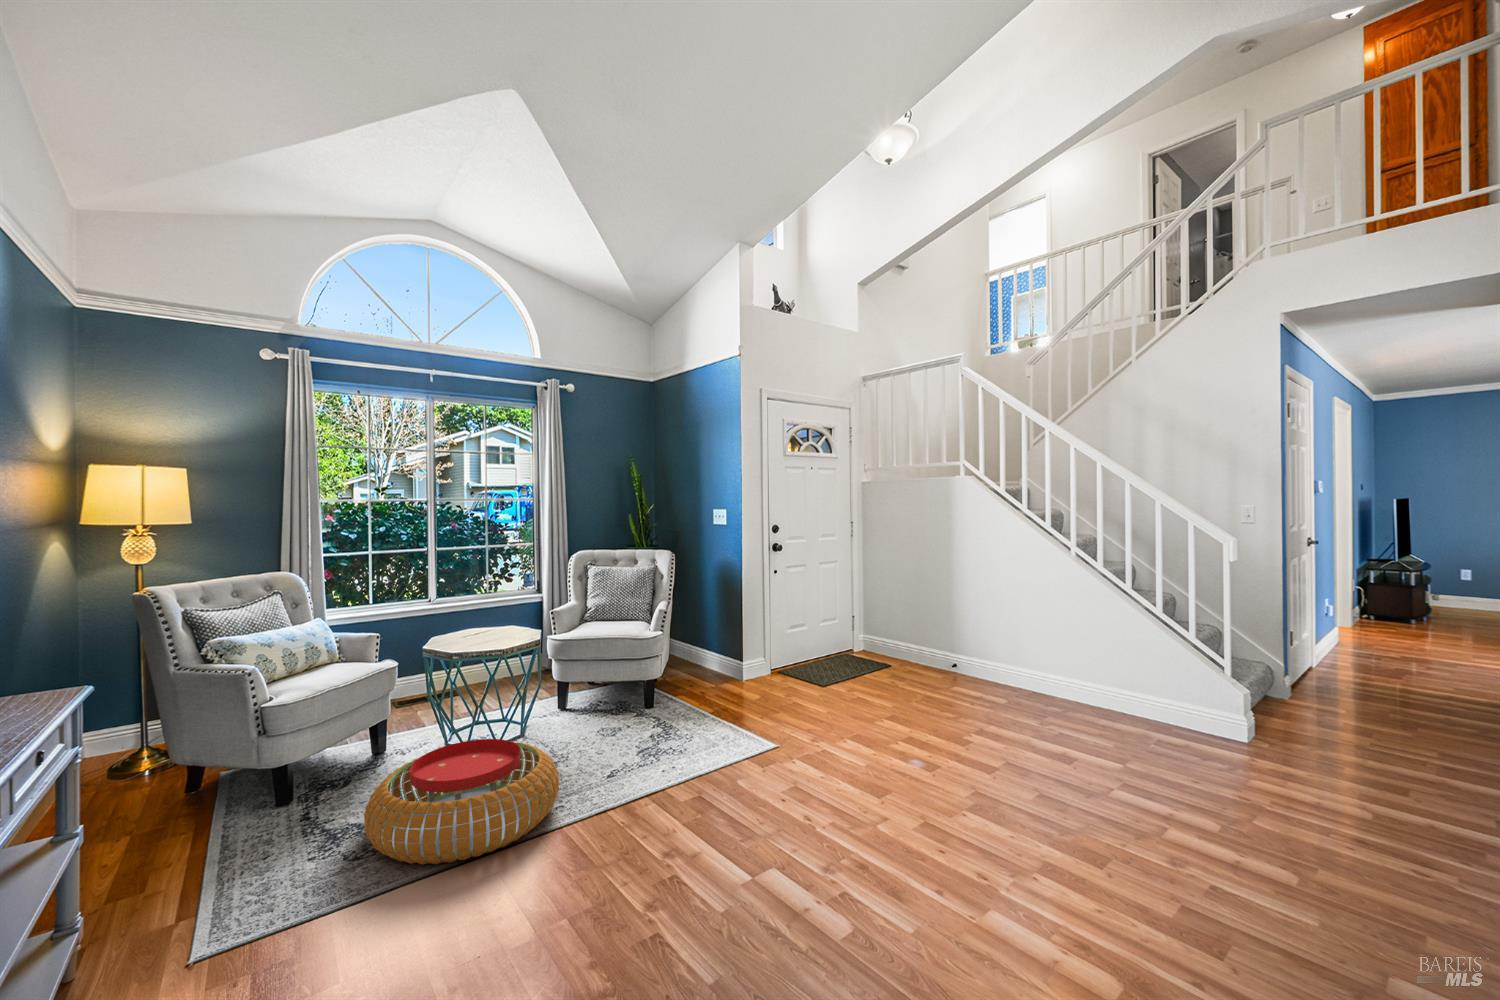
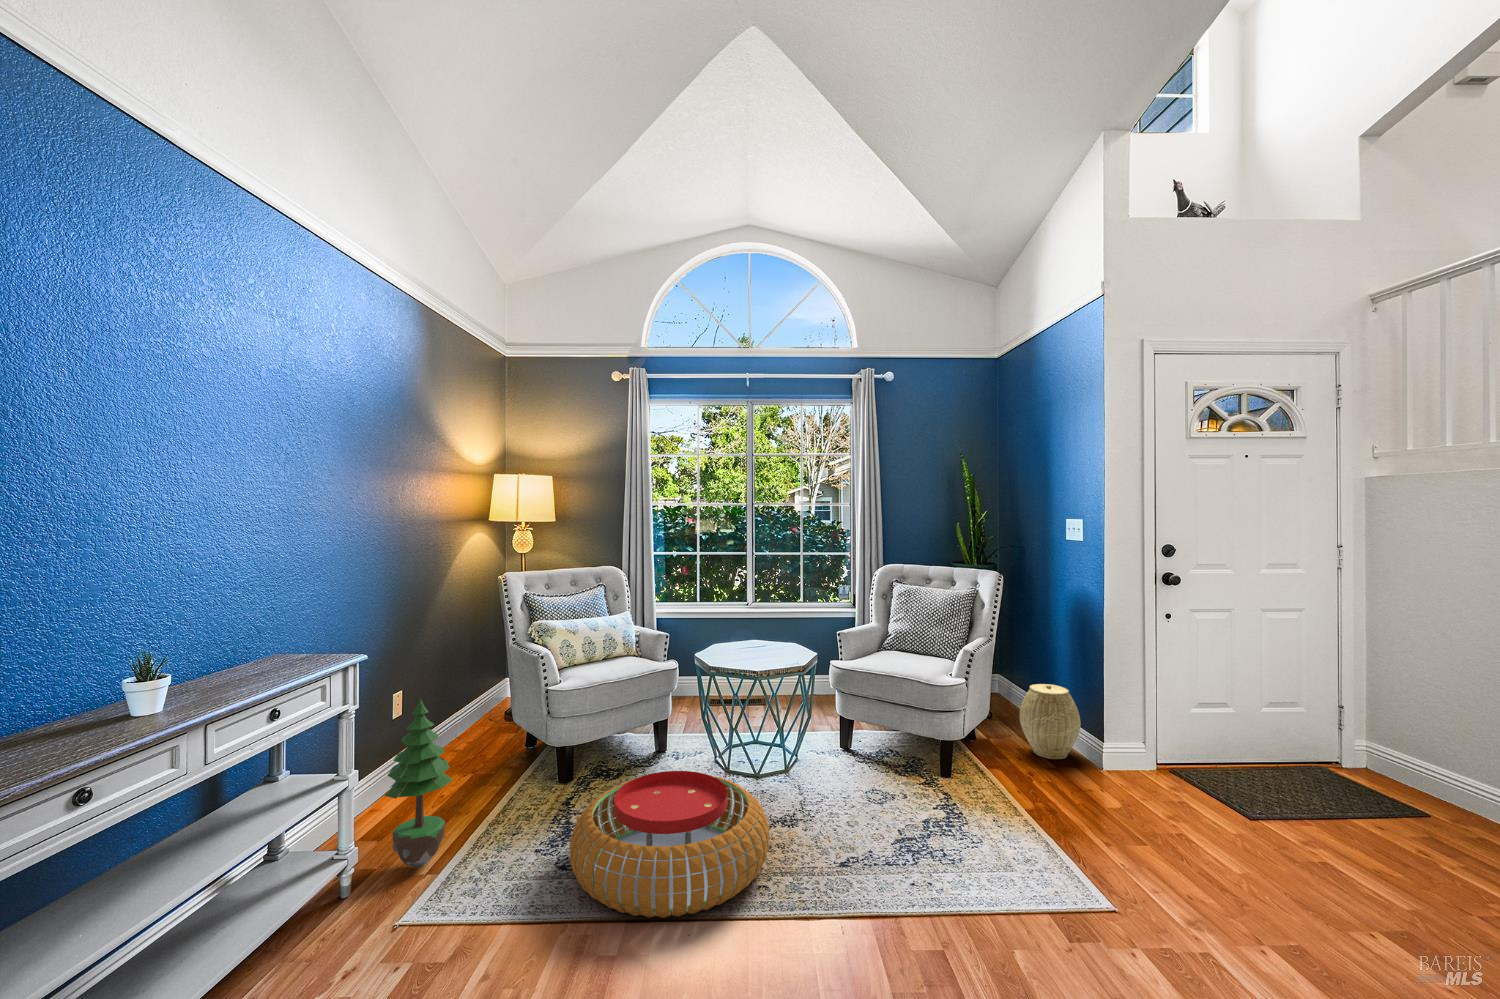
woven basket: none [686,629,726,681] -> present [1020,684,1081,759]
potted tree: none [103,727,200,923] -> present [385,698,452,867]

